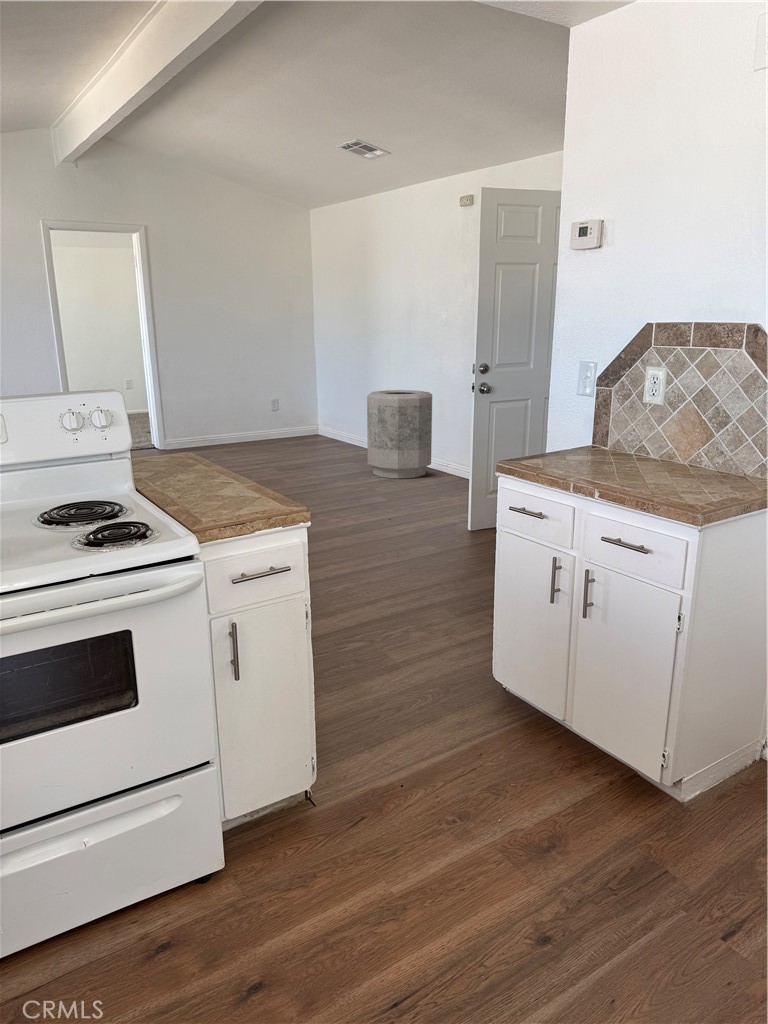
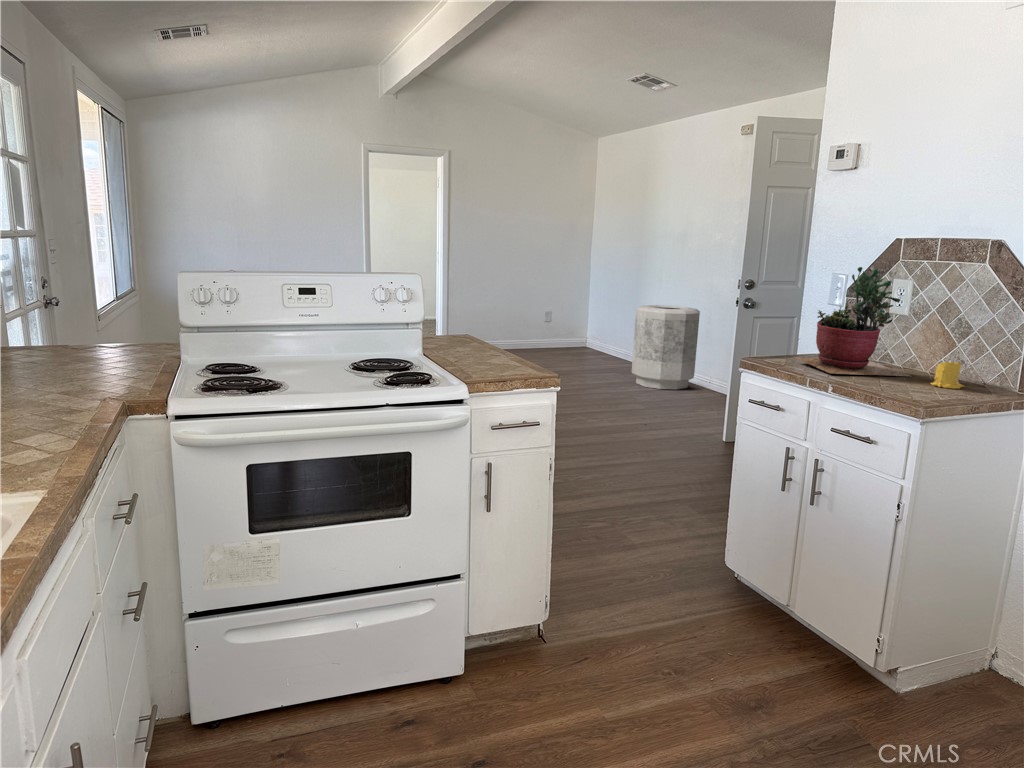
succulent plant: none [553,357,674,476] -> present [796,267,910,376]
candle: none [695,454,727,484] -> present [931,362,964,389]

